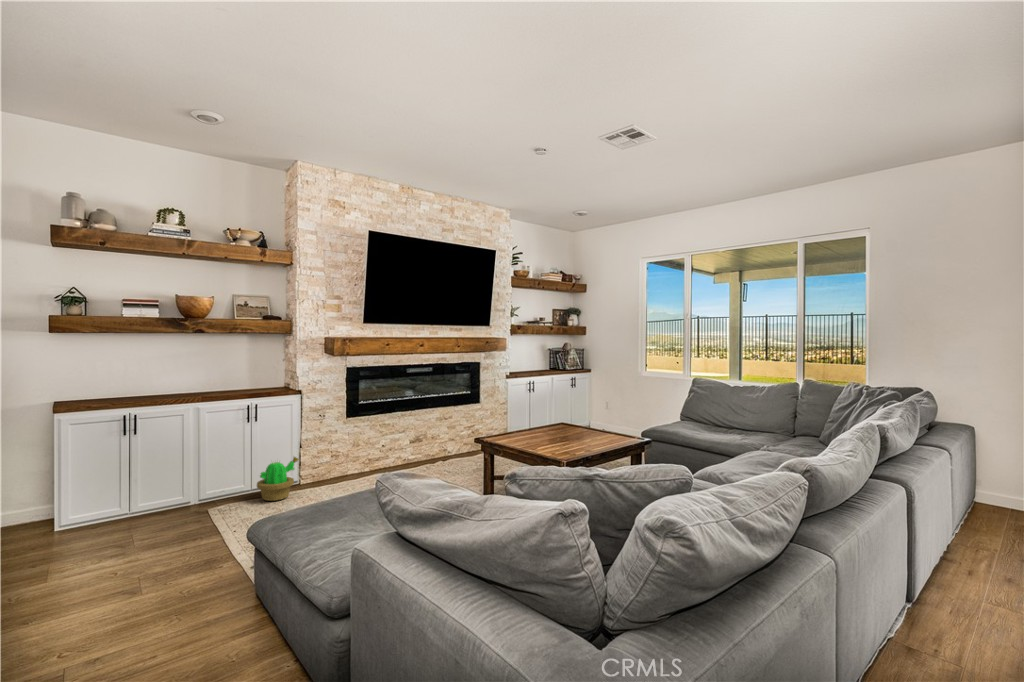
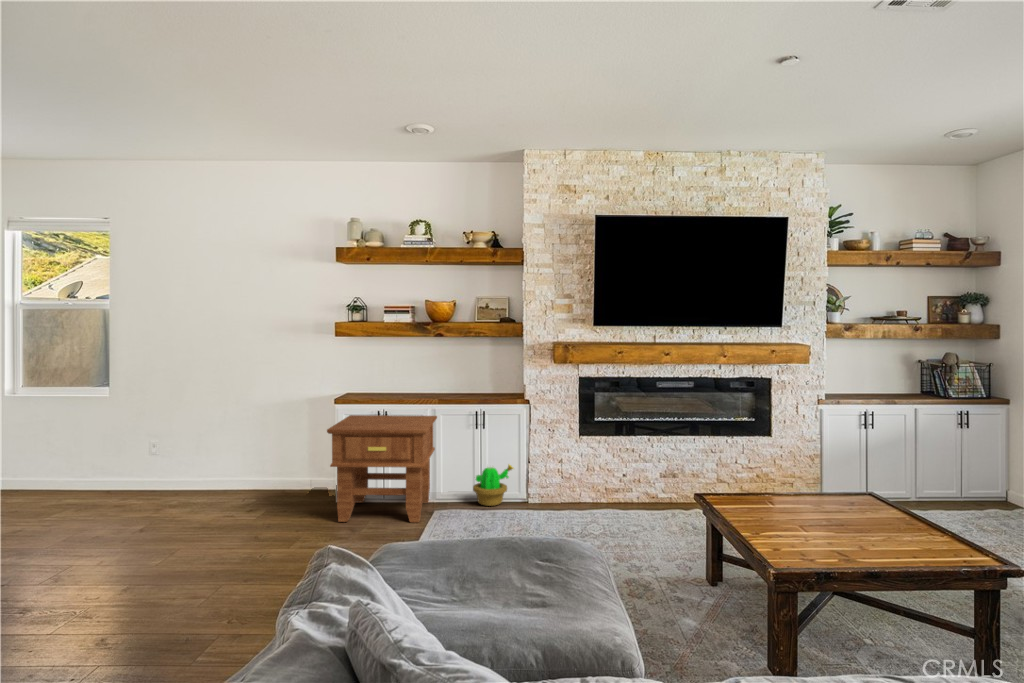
side table: none [88,418,230,556] -> present [327,415,437,523]

